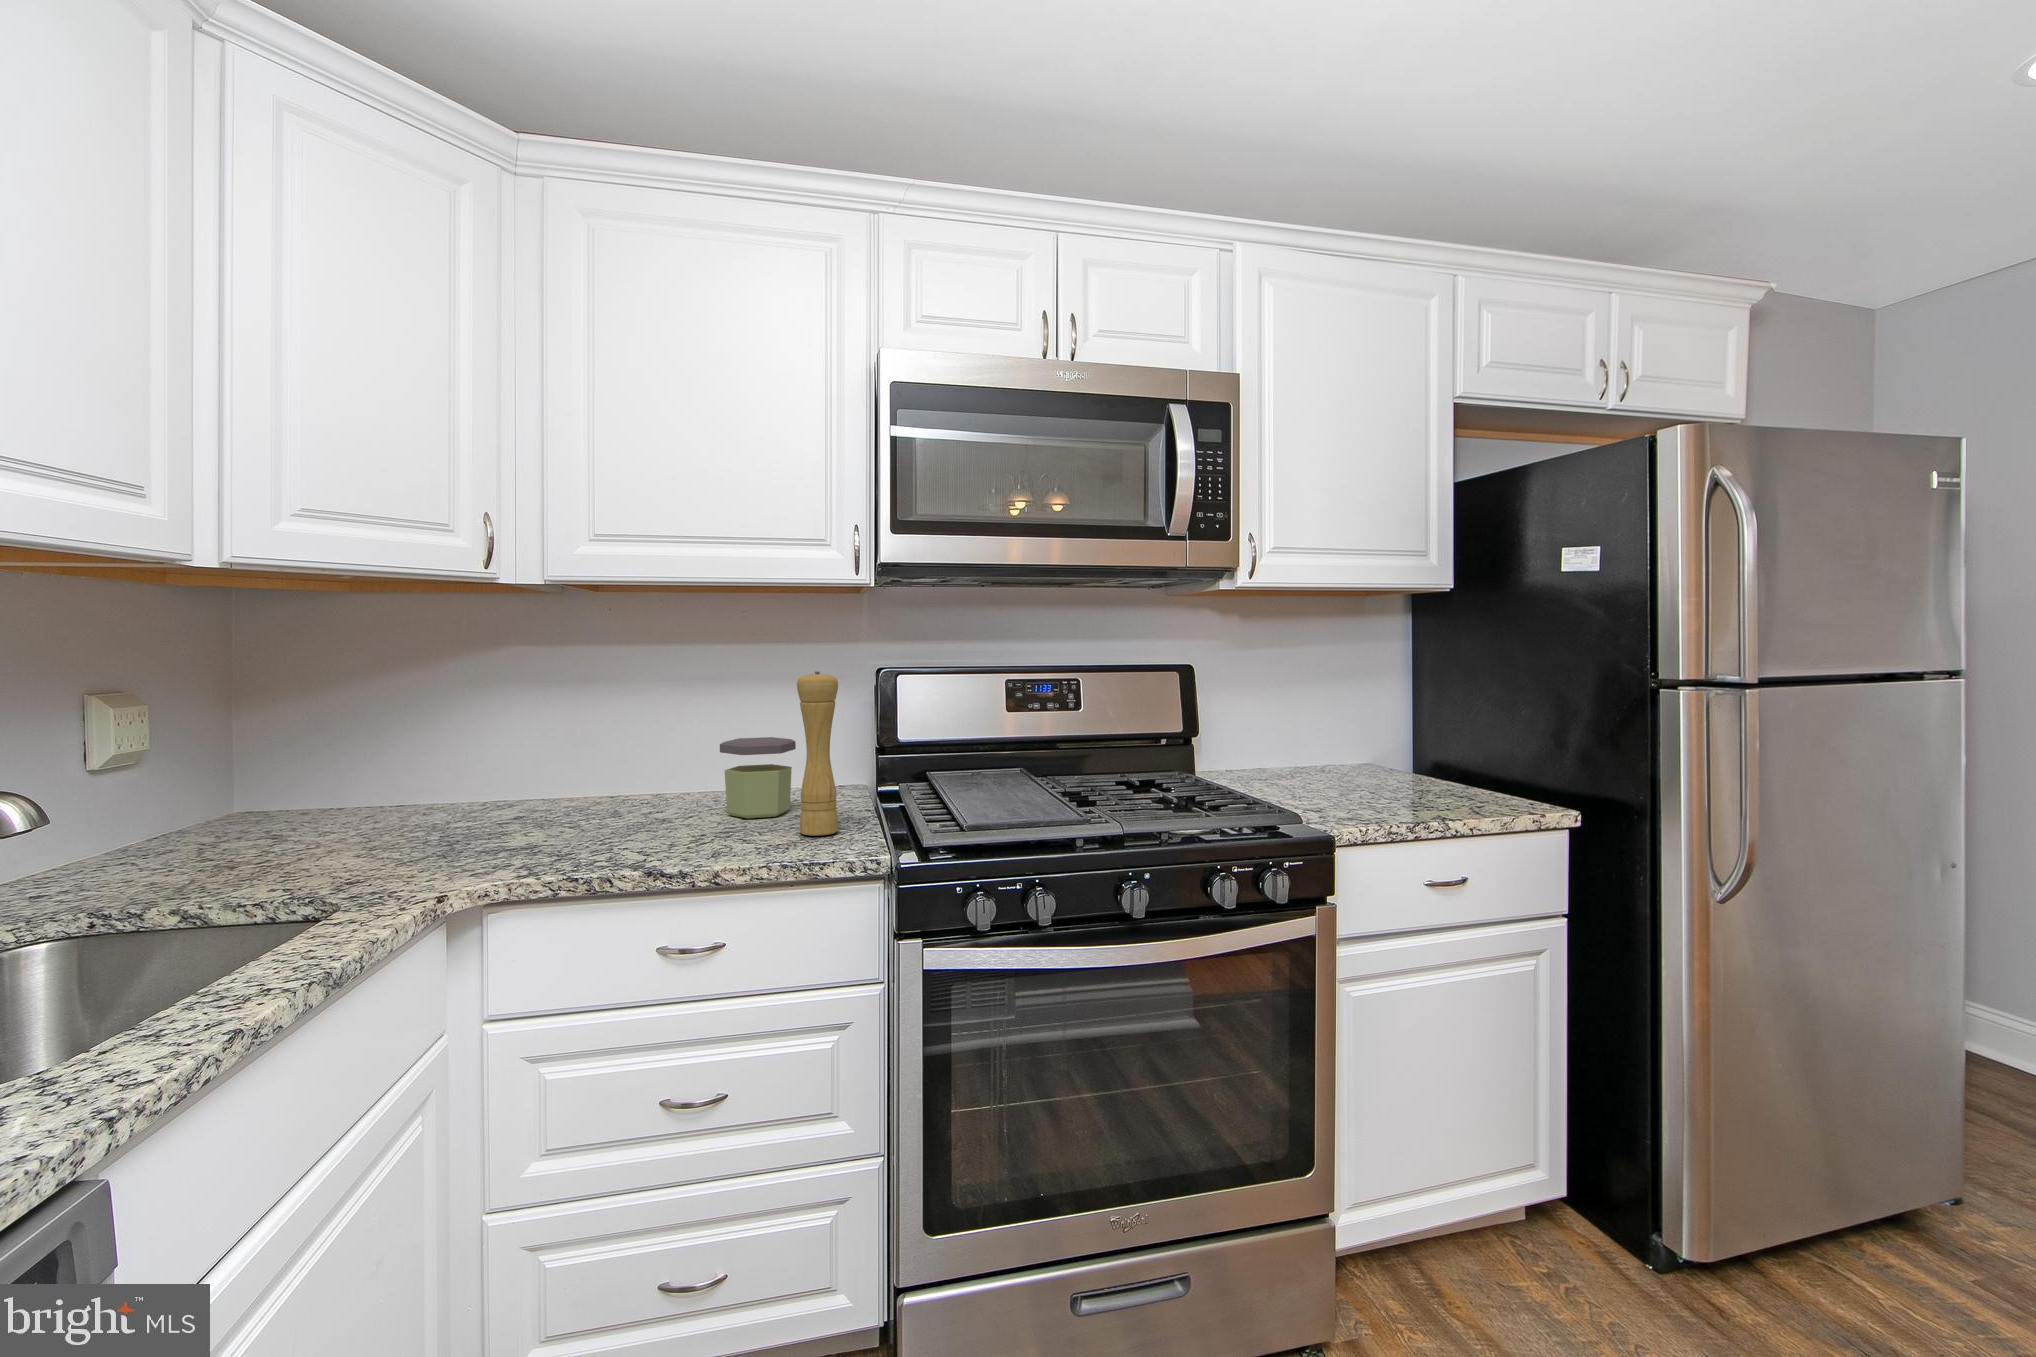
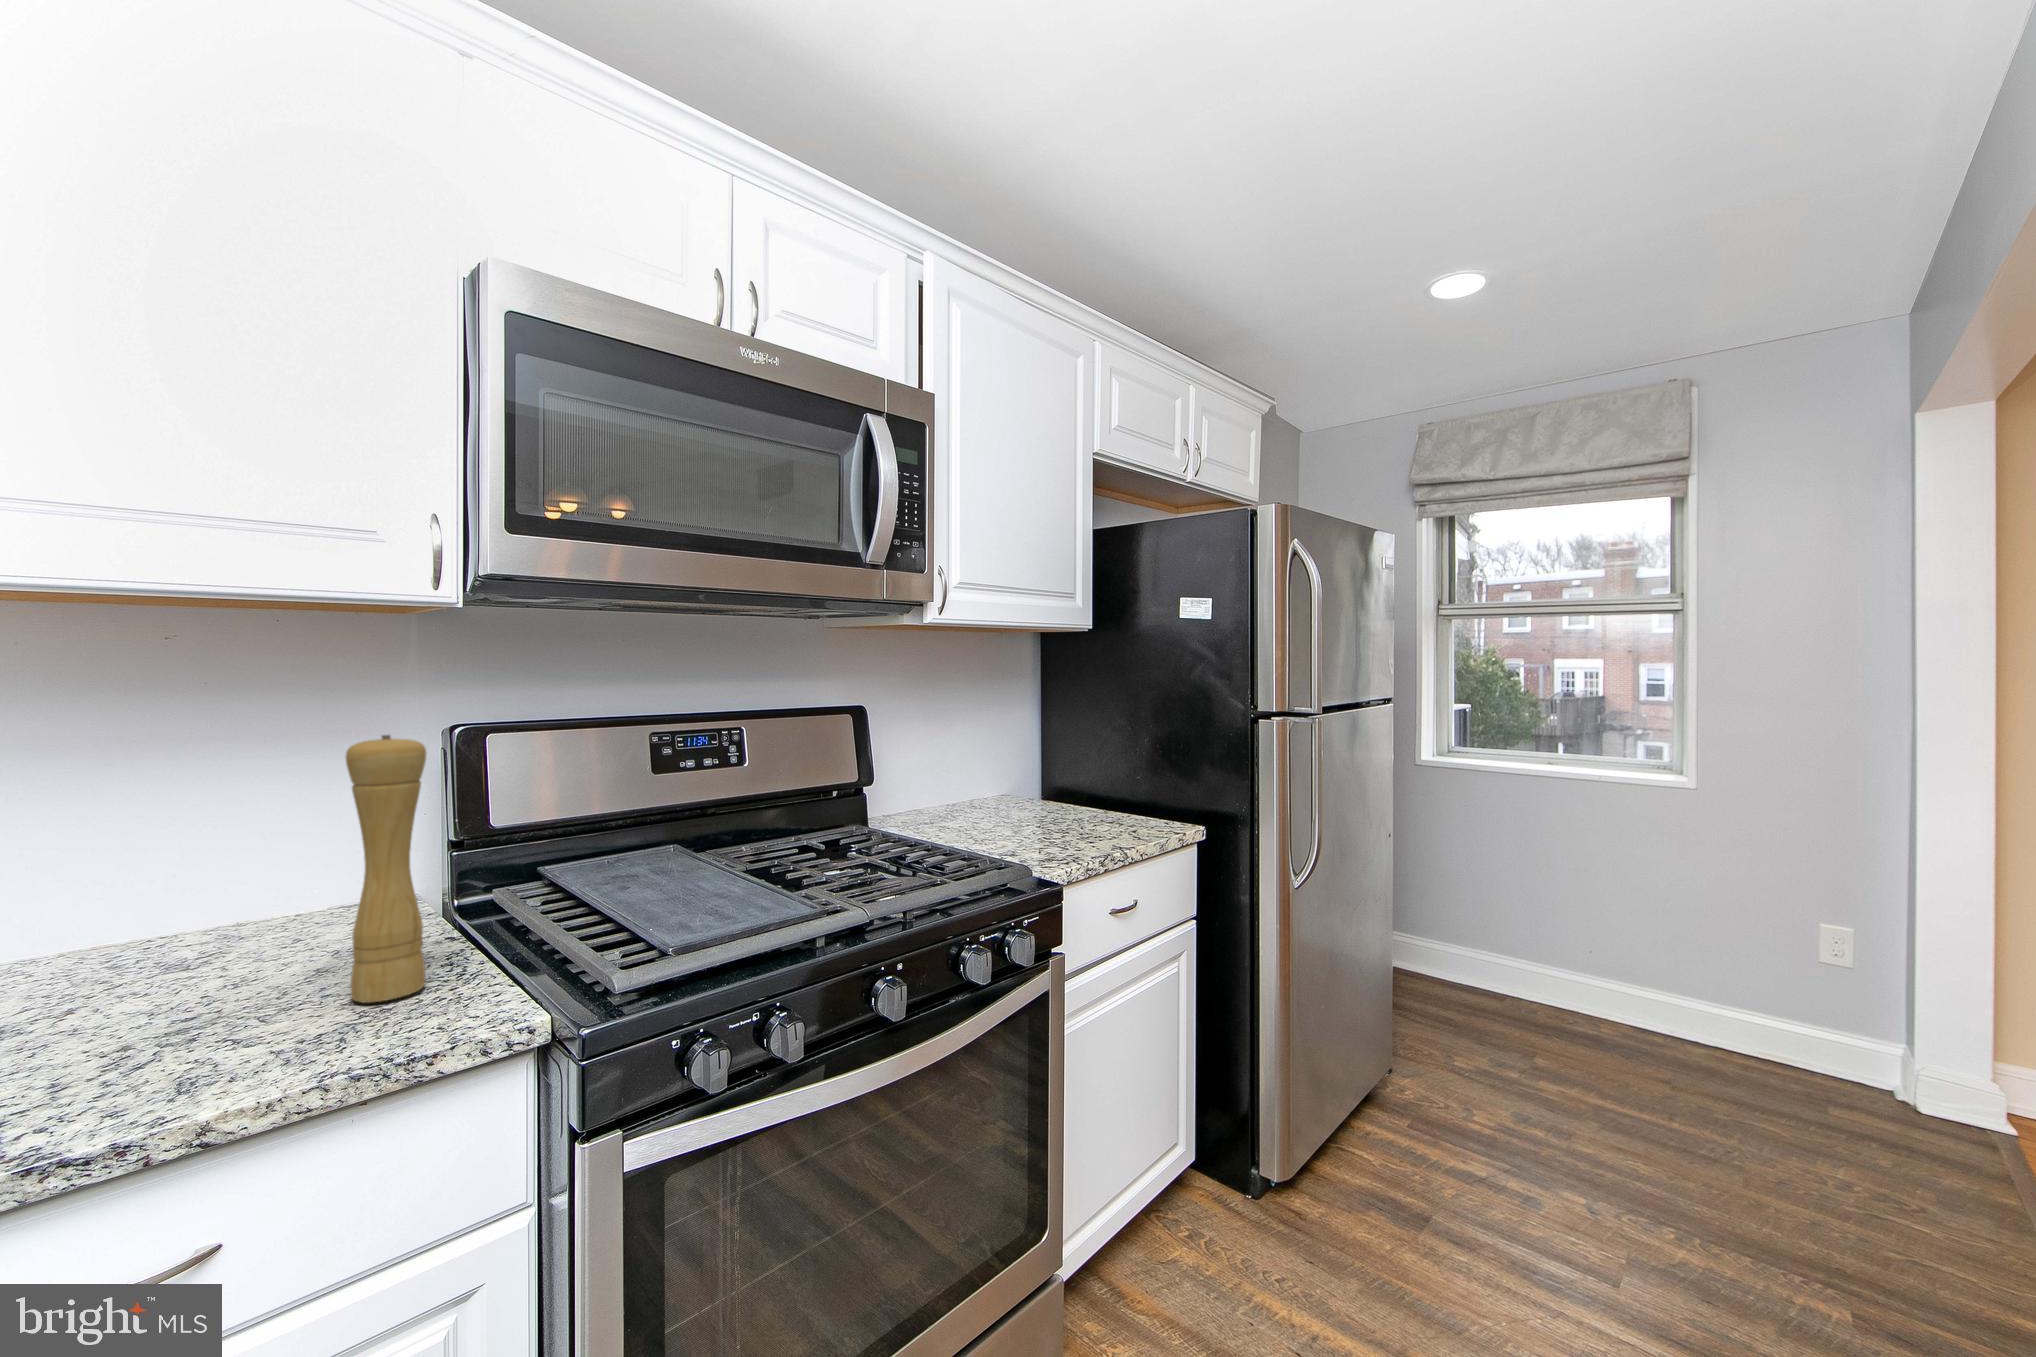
jar: present [720,737,796,818] -> none [150,841,314,988]

